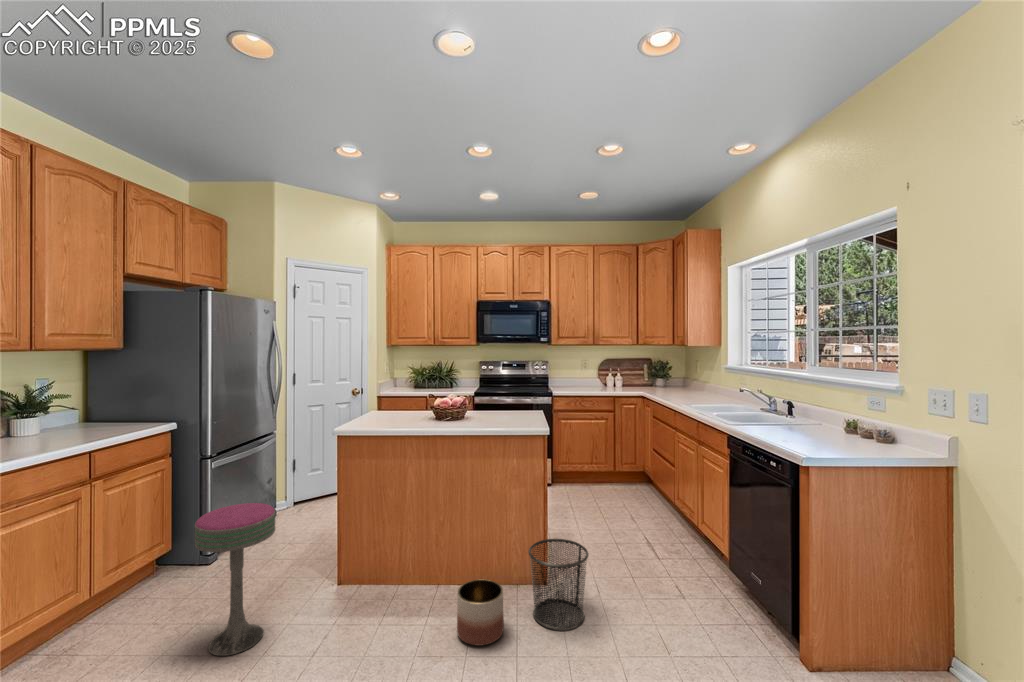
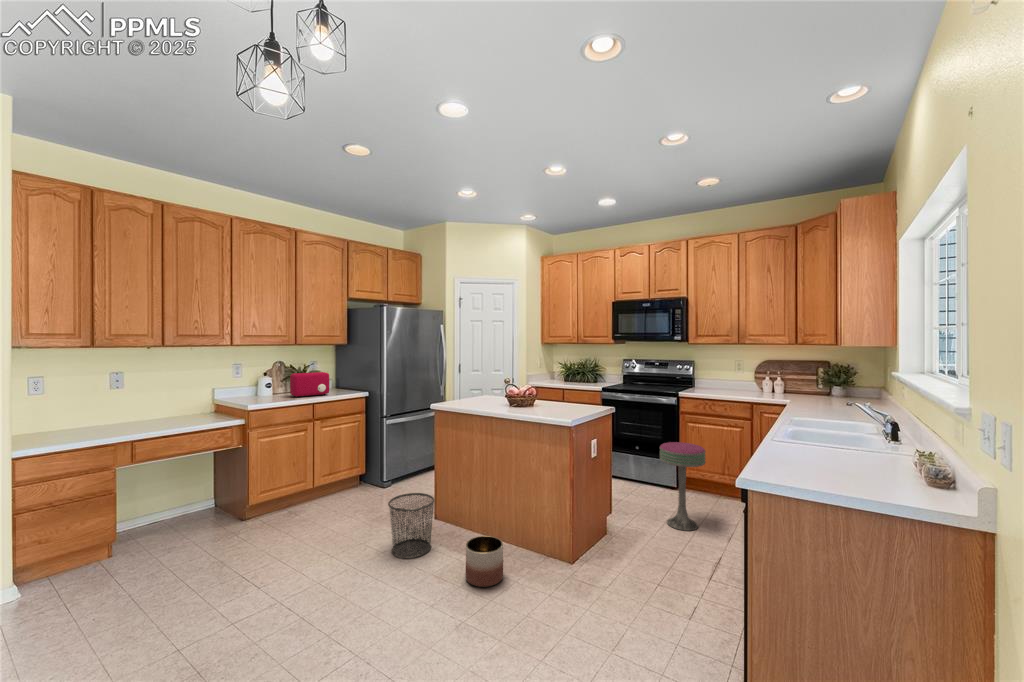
toaster: none [24,396,110,444] -> present [290,372,329,397]
bar stool: present [194,503,275,656] -> present [660,442,706,531]
waste bin: present [528,539,589,630] -> present [388,493,435,558]

